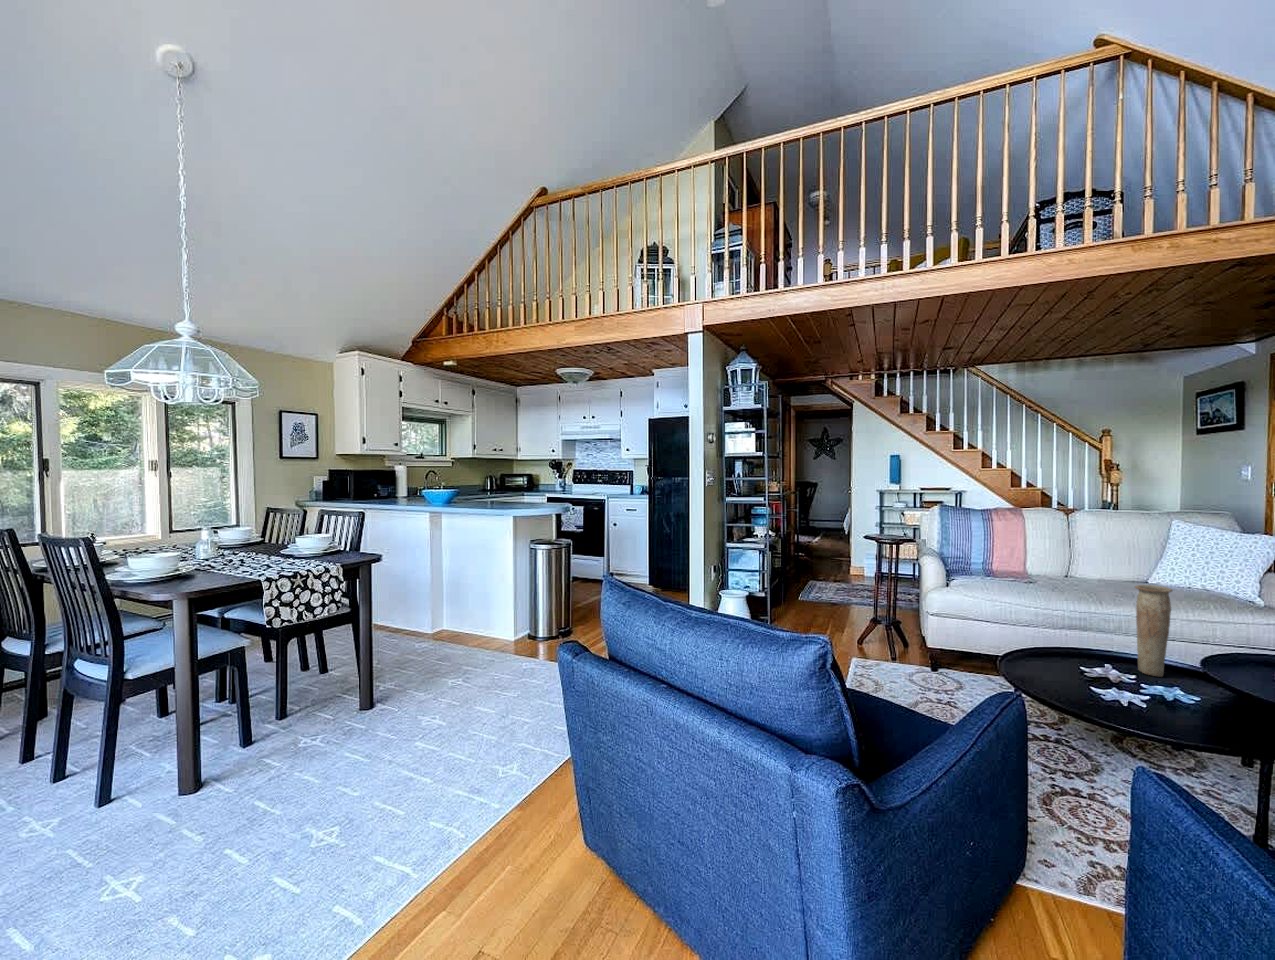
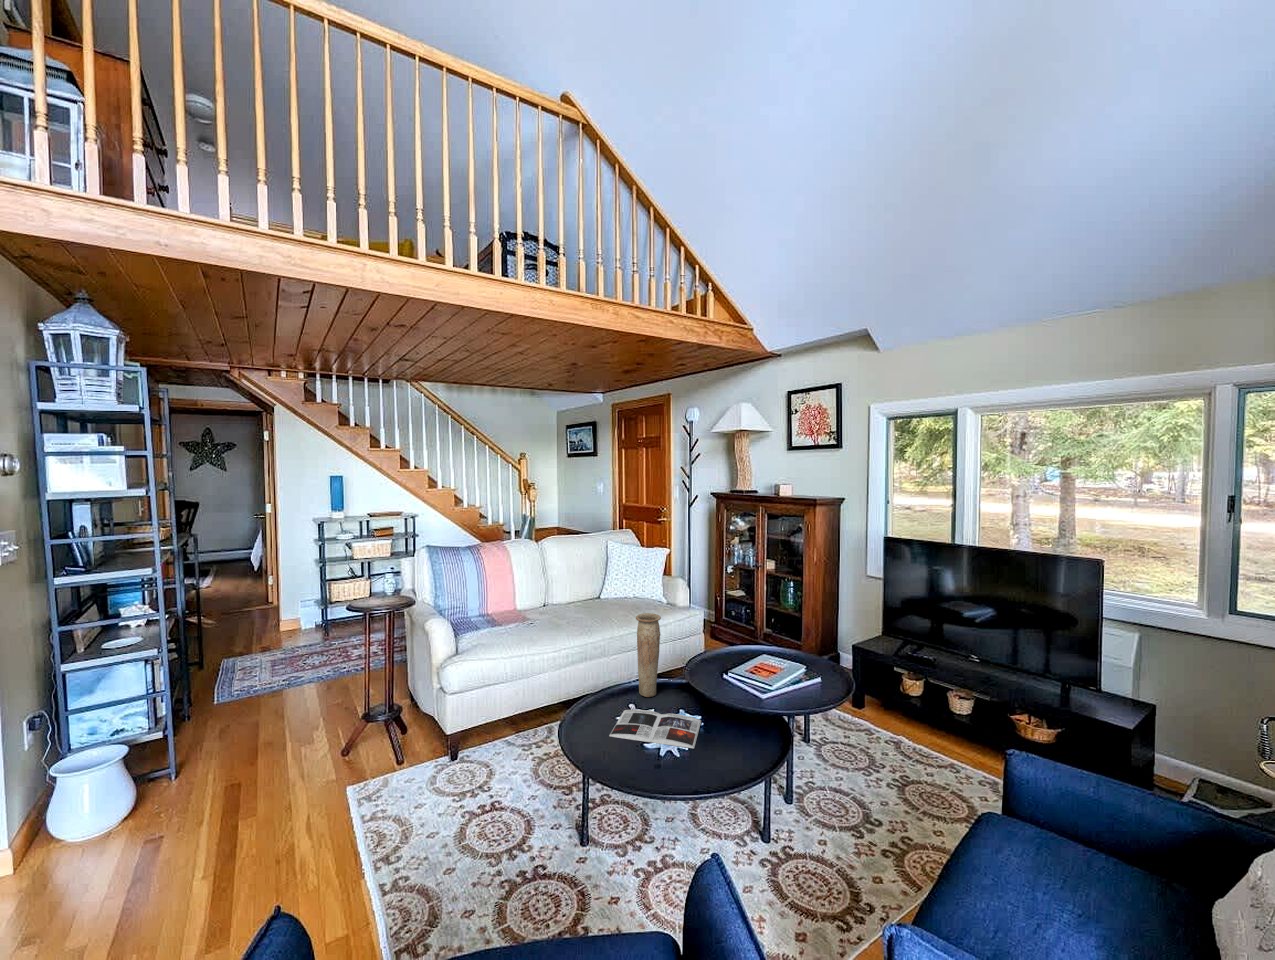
magazine: none [1064,672,1202,714] -> present [609,710,701,748]

